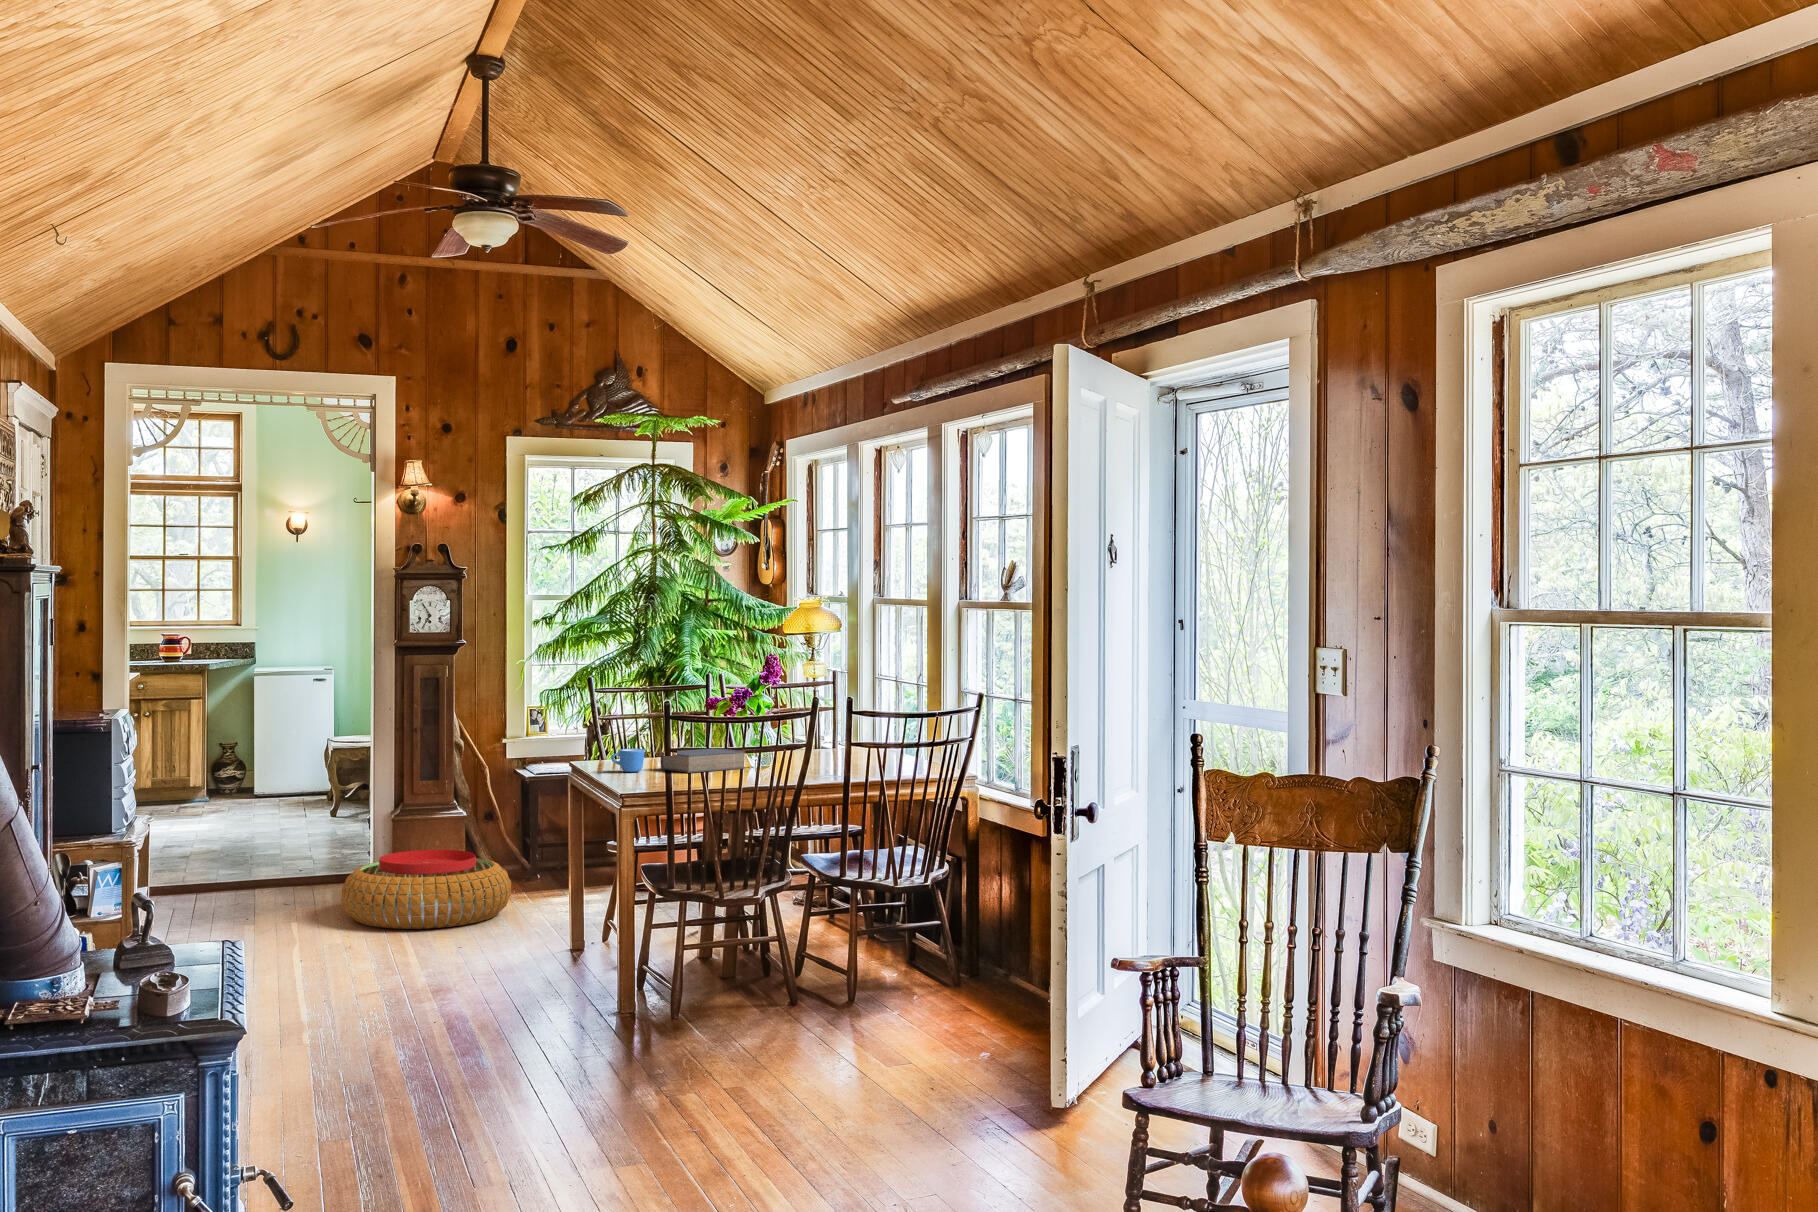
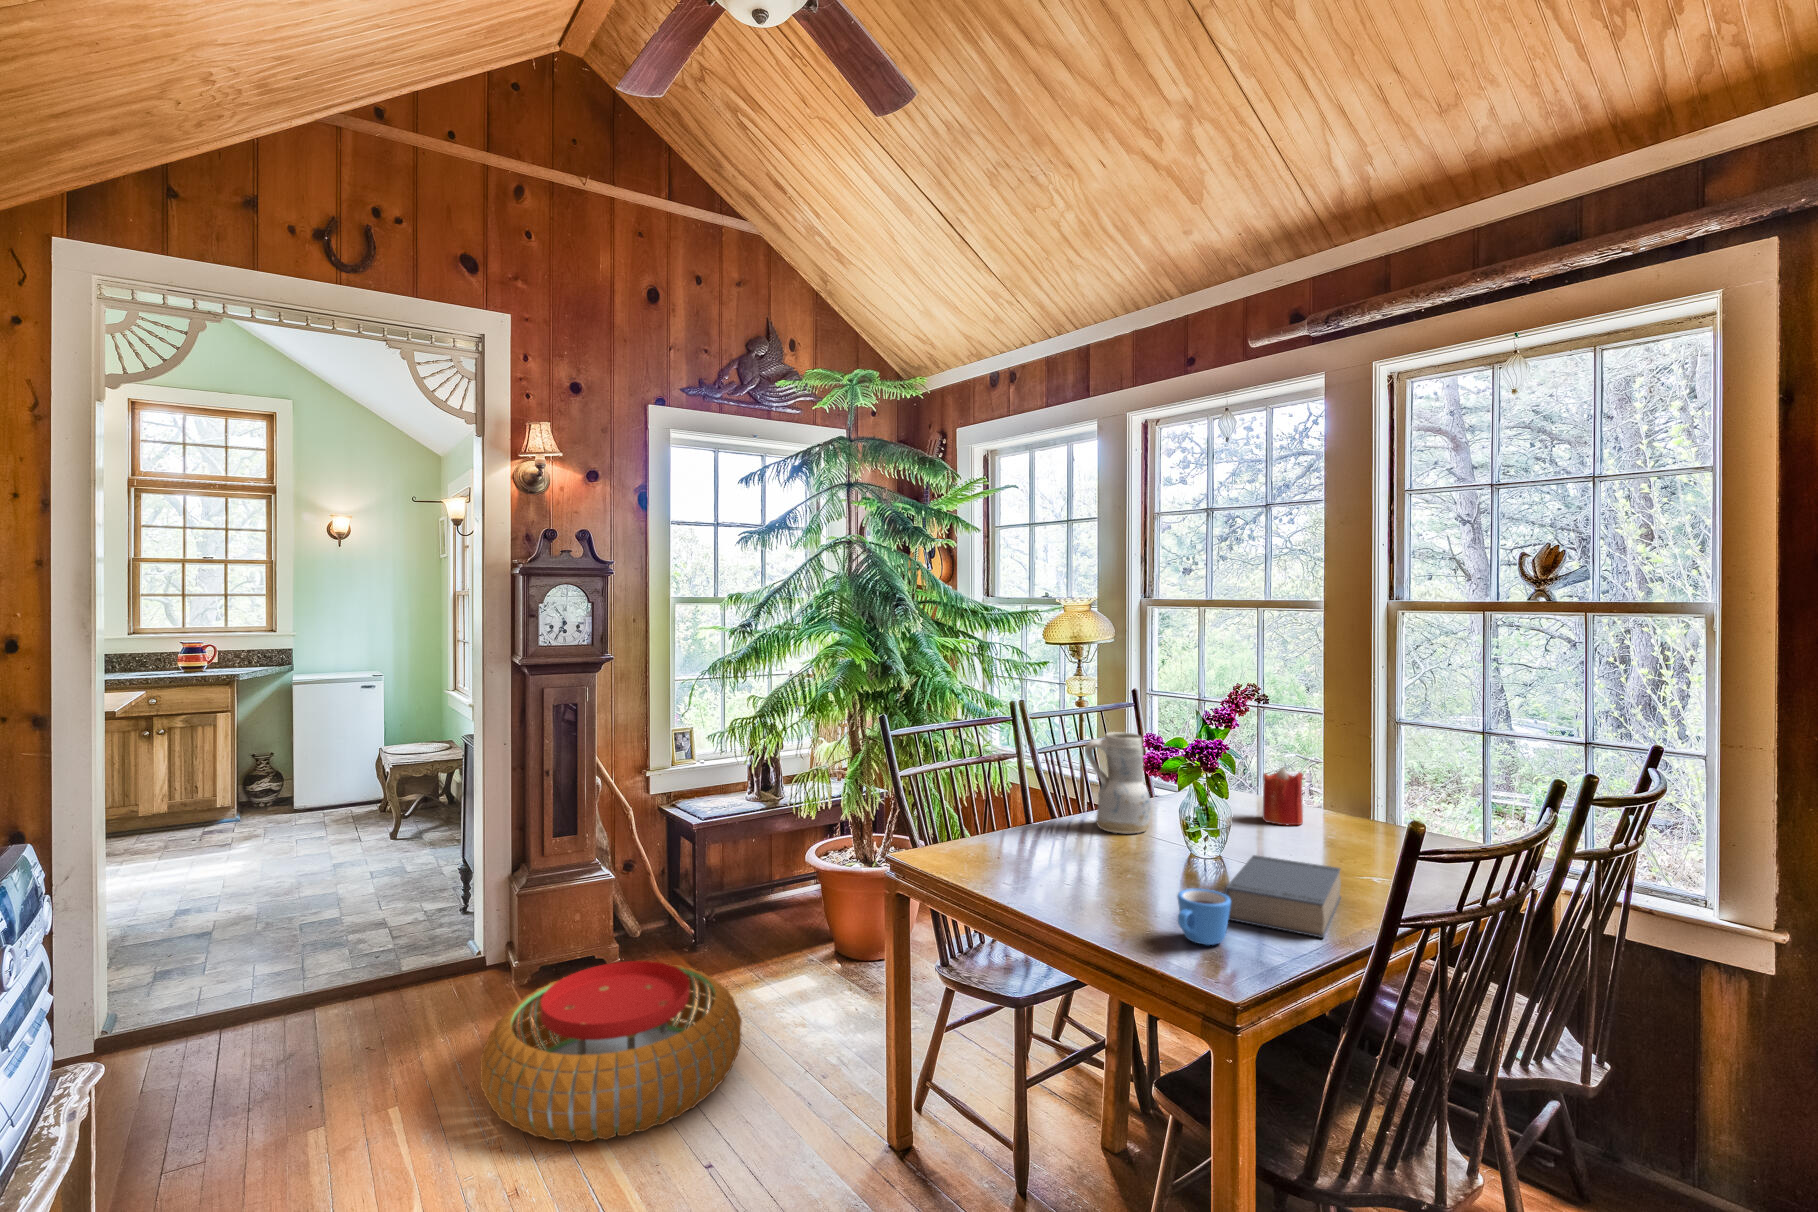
ceramic pitcher: none [696,689,737,753] -> present [1085,732,1151,834]
candle: none [818,716,846,755] -> present [1263,767,1303,825]

